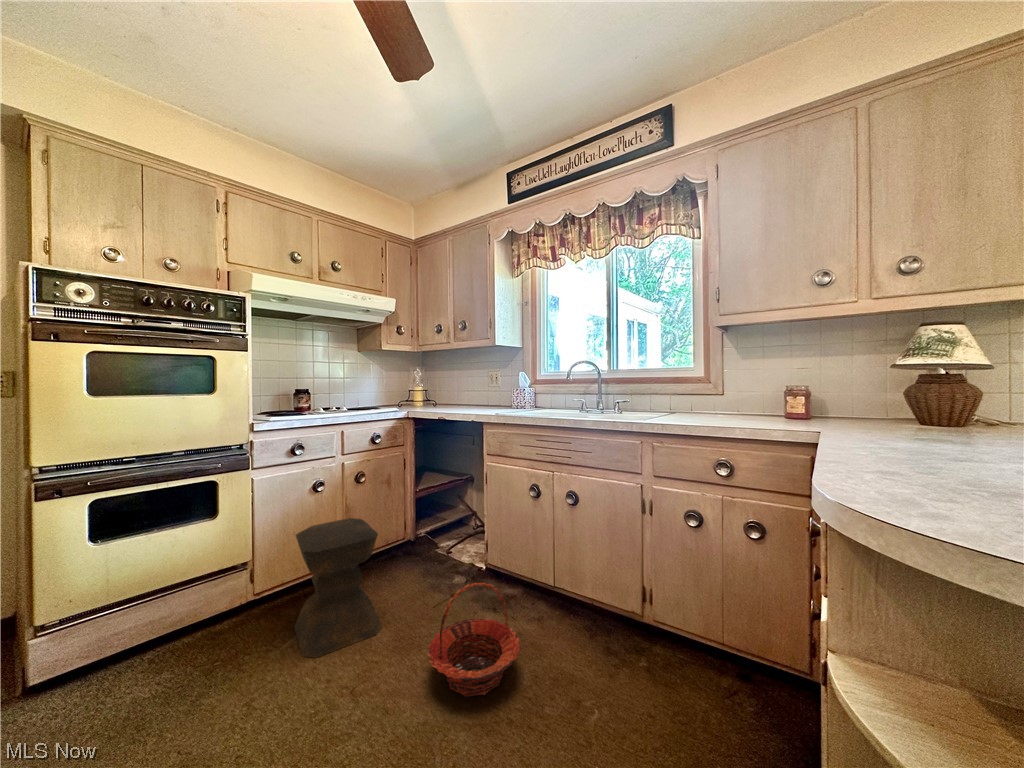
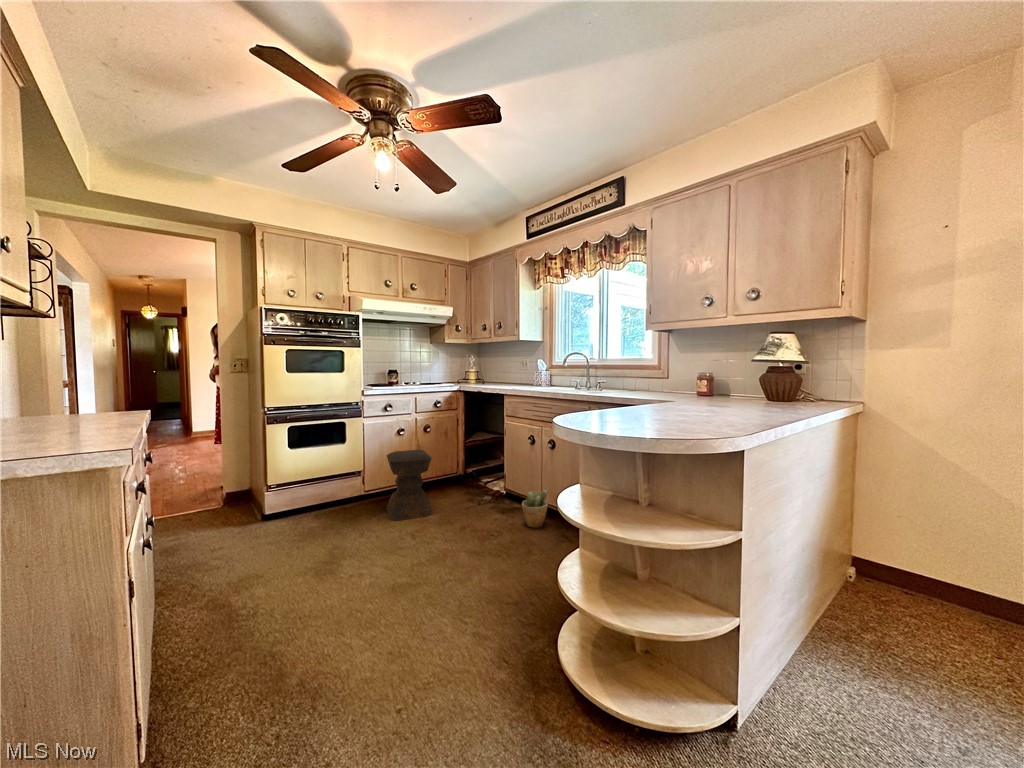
potted plant: none [535,574,577,640] -> present [522,490,548,528]
basket: present [428,583,520,696] -> none [452,483,505,541]

